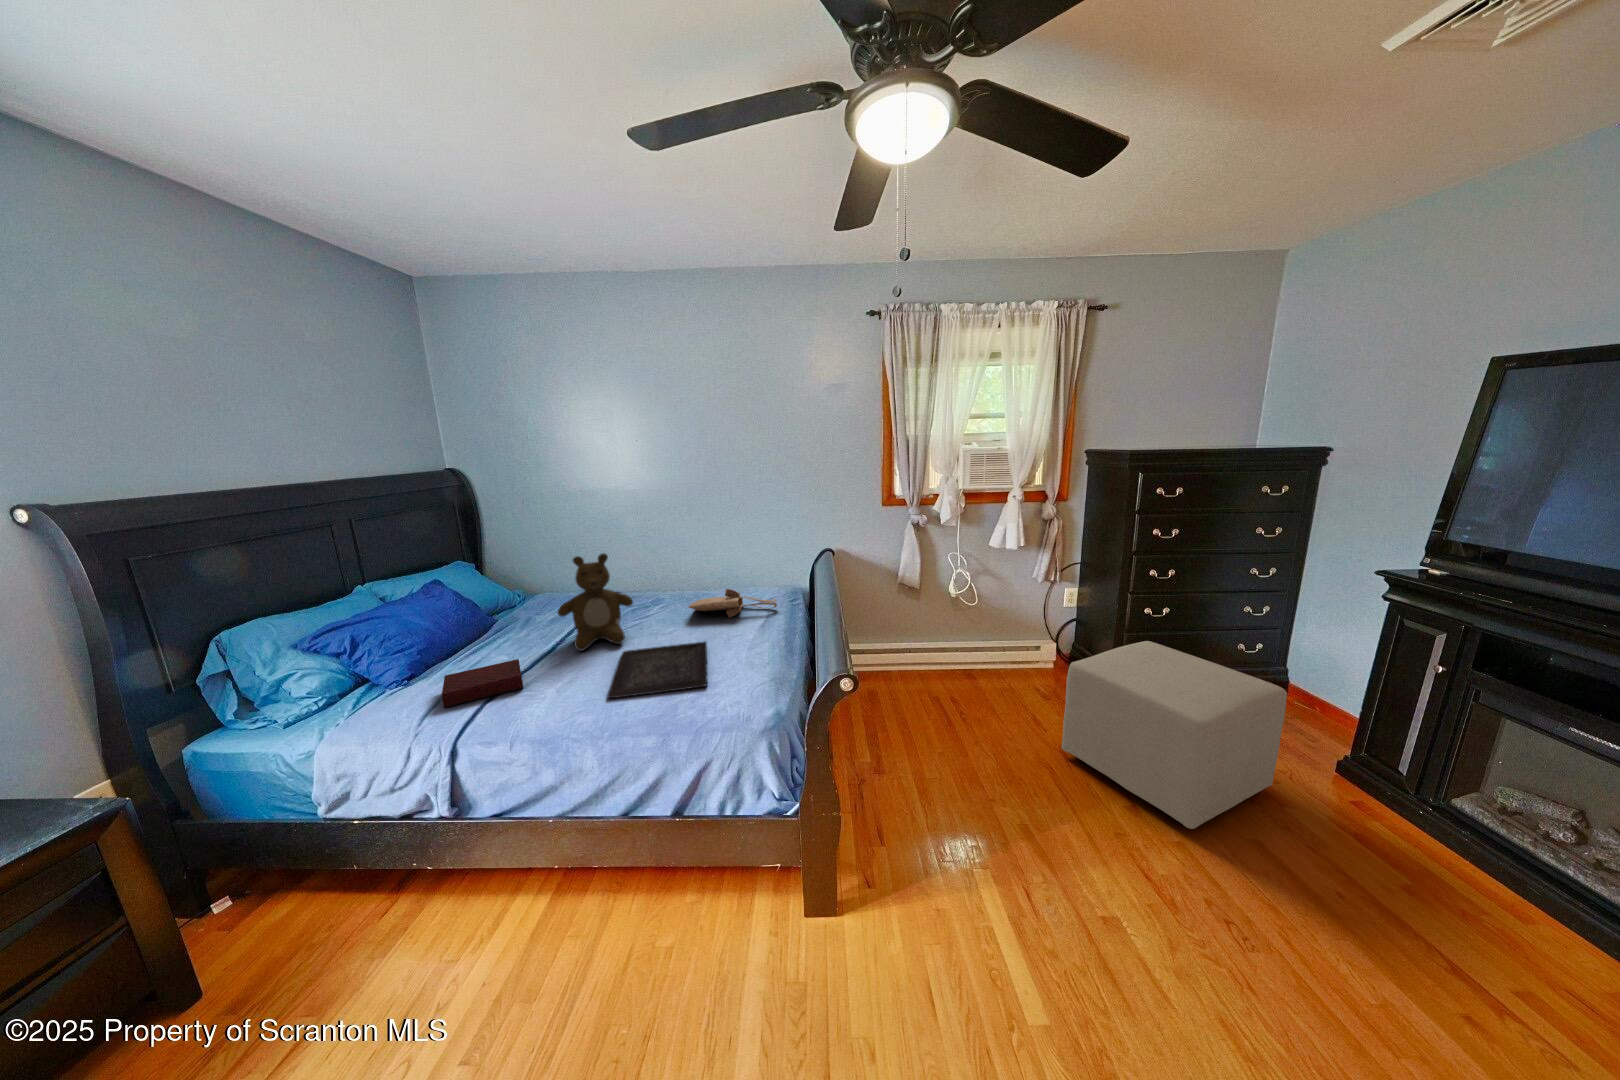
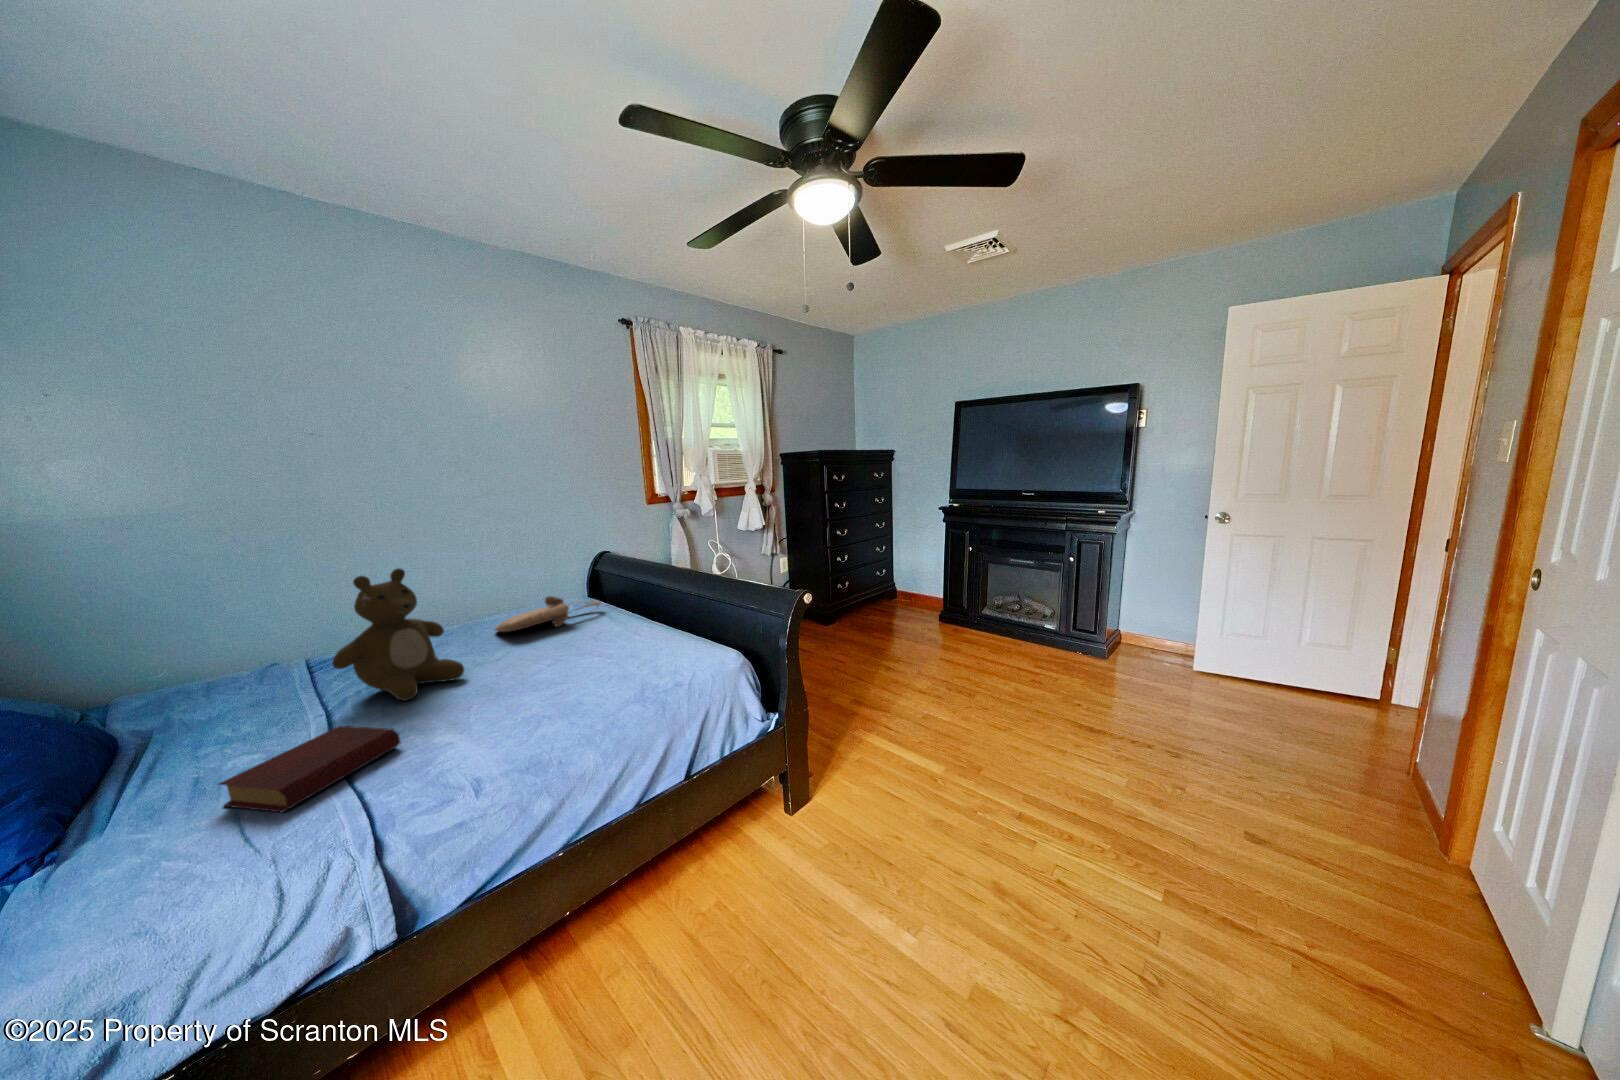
ottoman: present [1062,641,1287,829] -> none [836,572,935,664]
tray: present [607,642,707,698] -> none [489,641,649,703]

